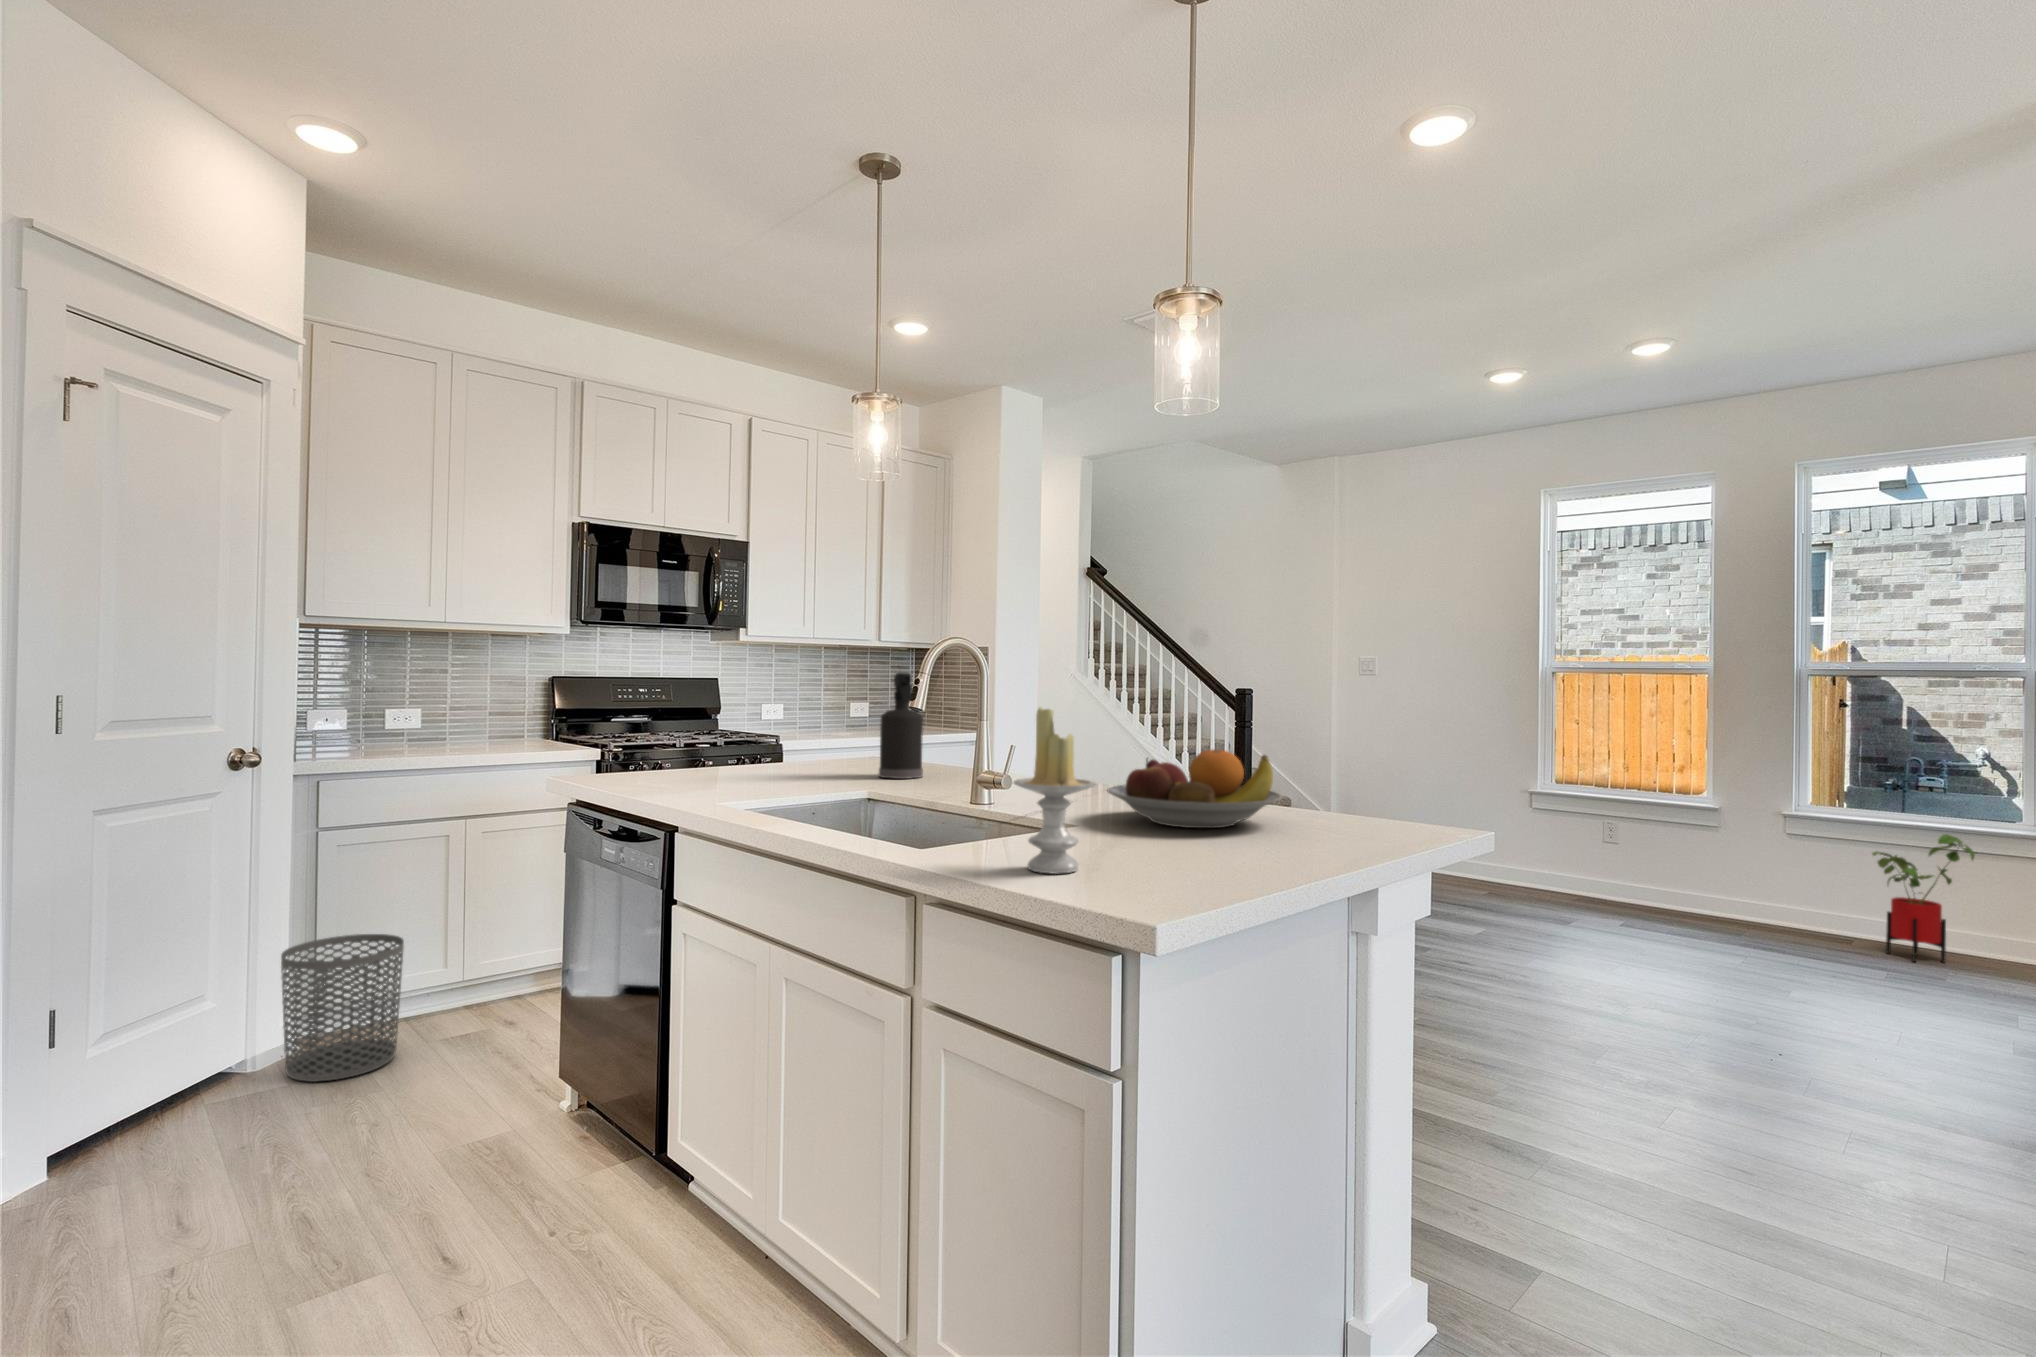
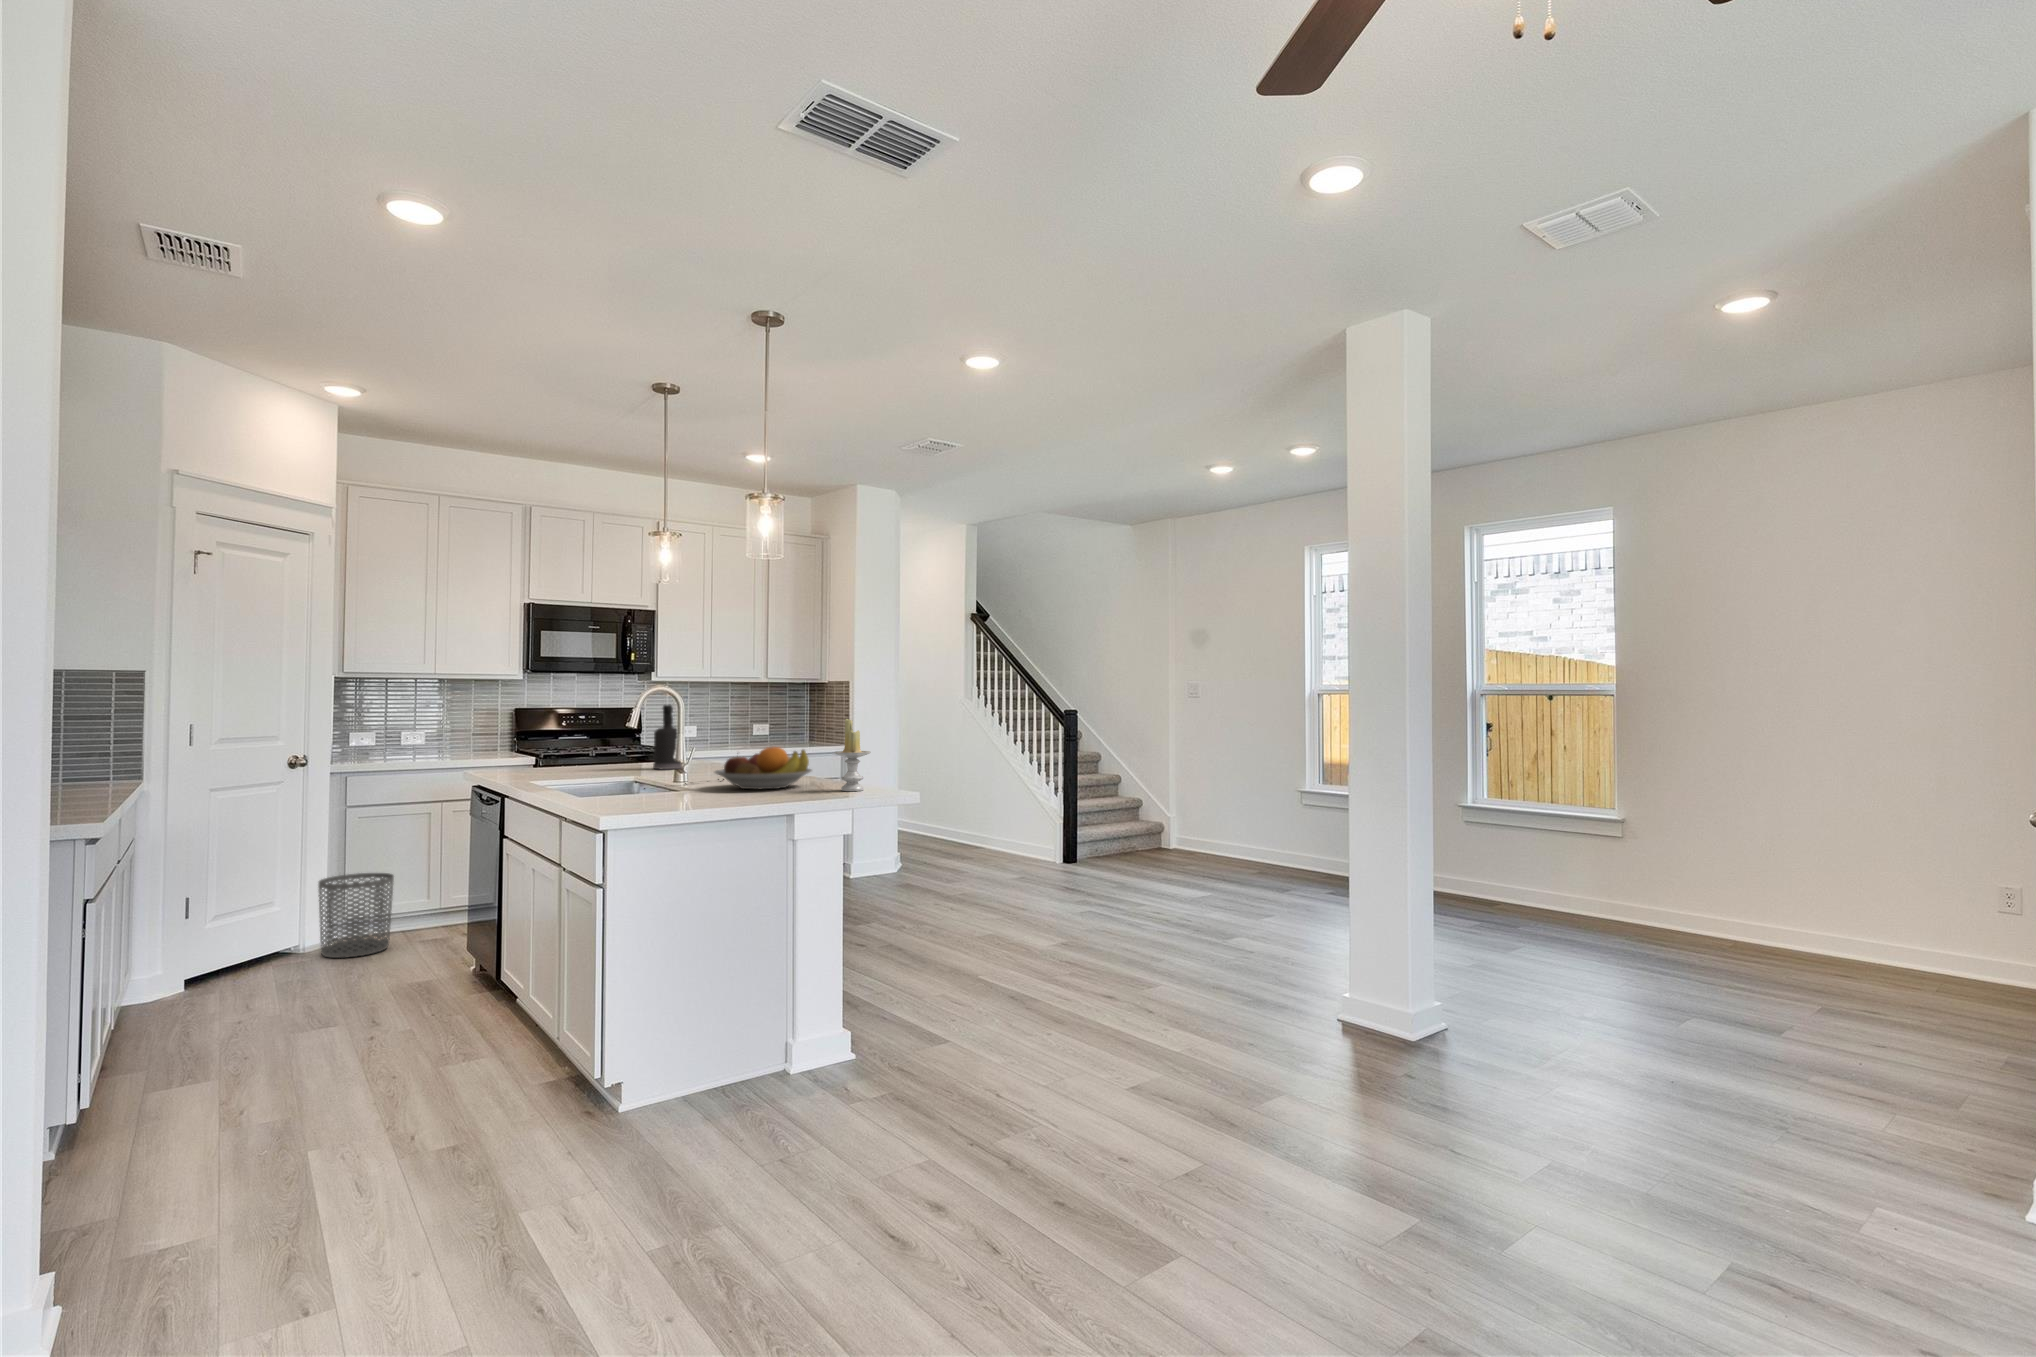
candle: present [1014,707,1095,874] -> present [835,719,871,791]
house plant: present [1873,834,1978,962] -> none [1498,816,1566,916]

